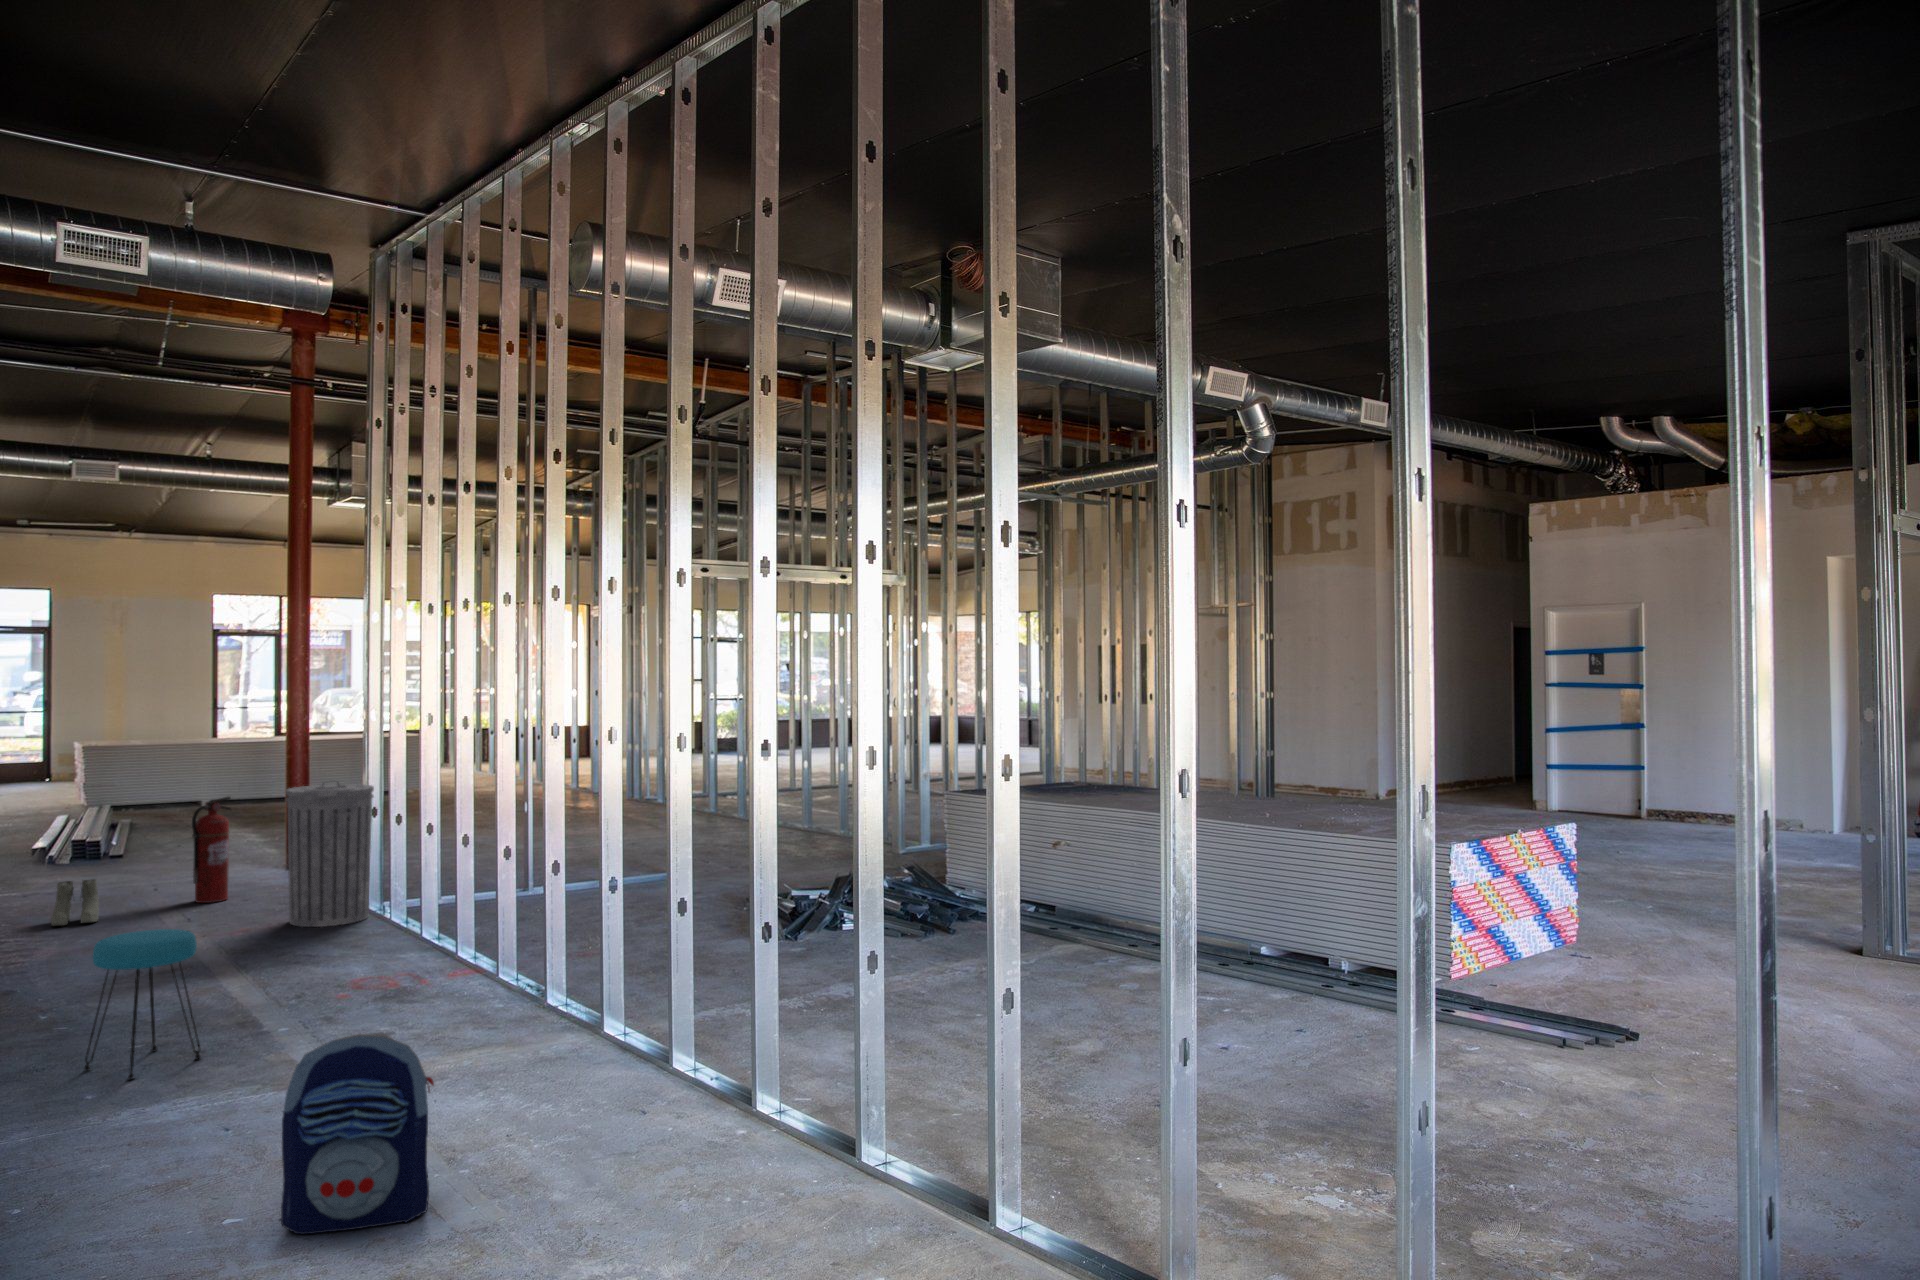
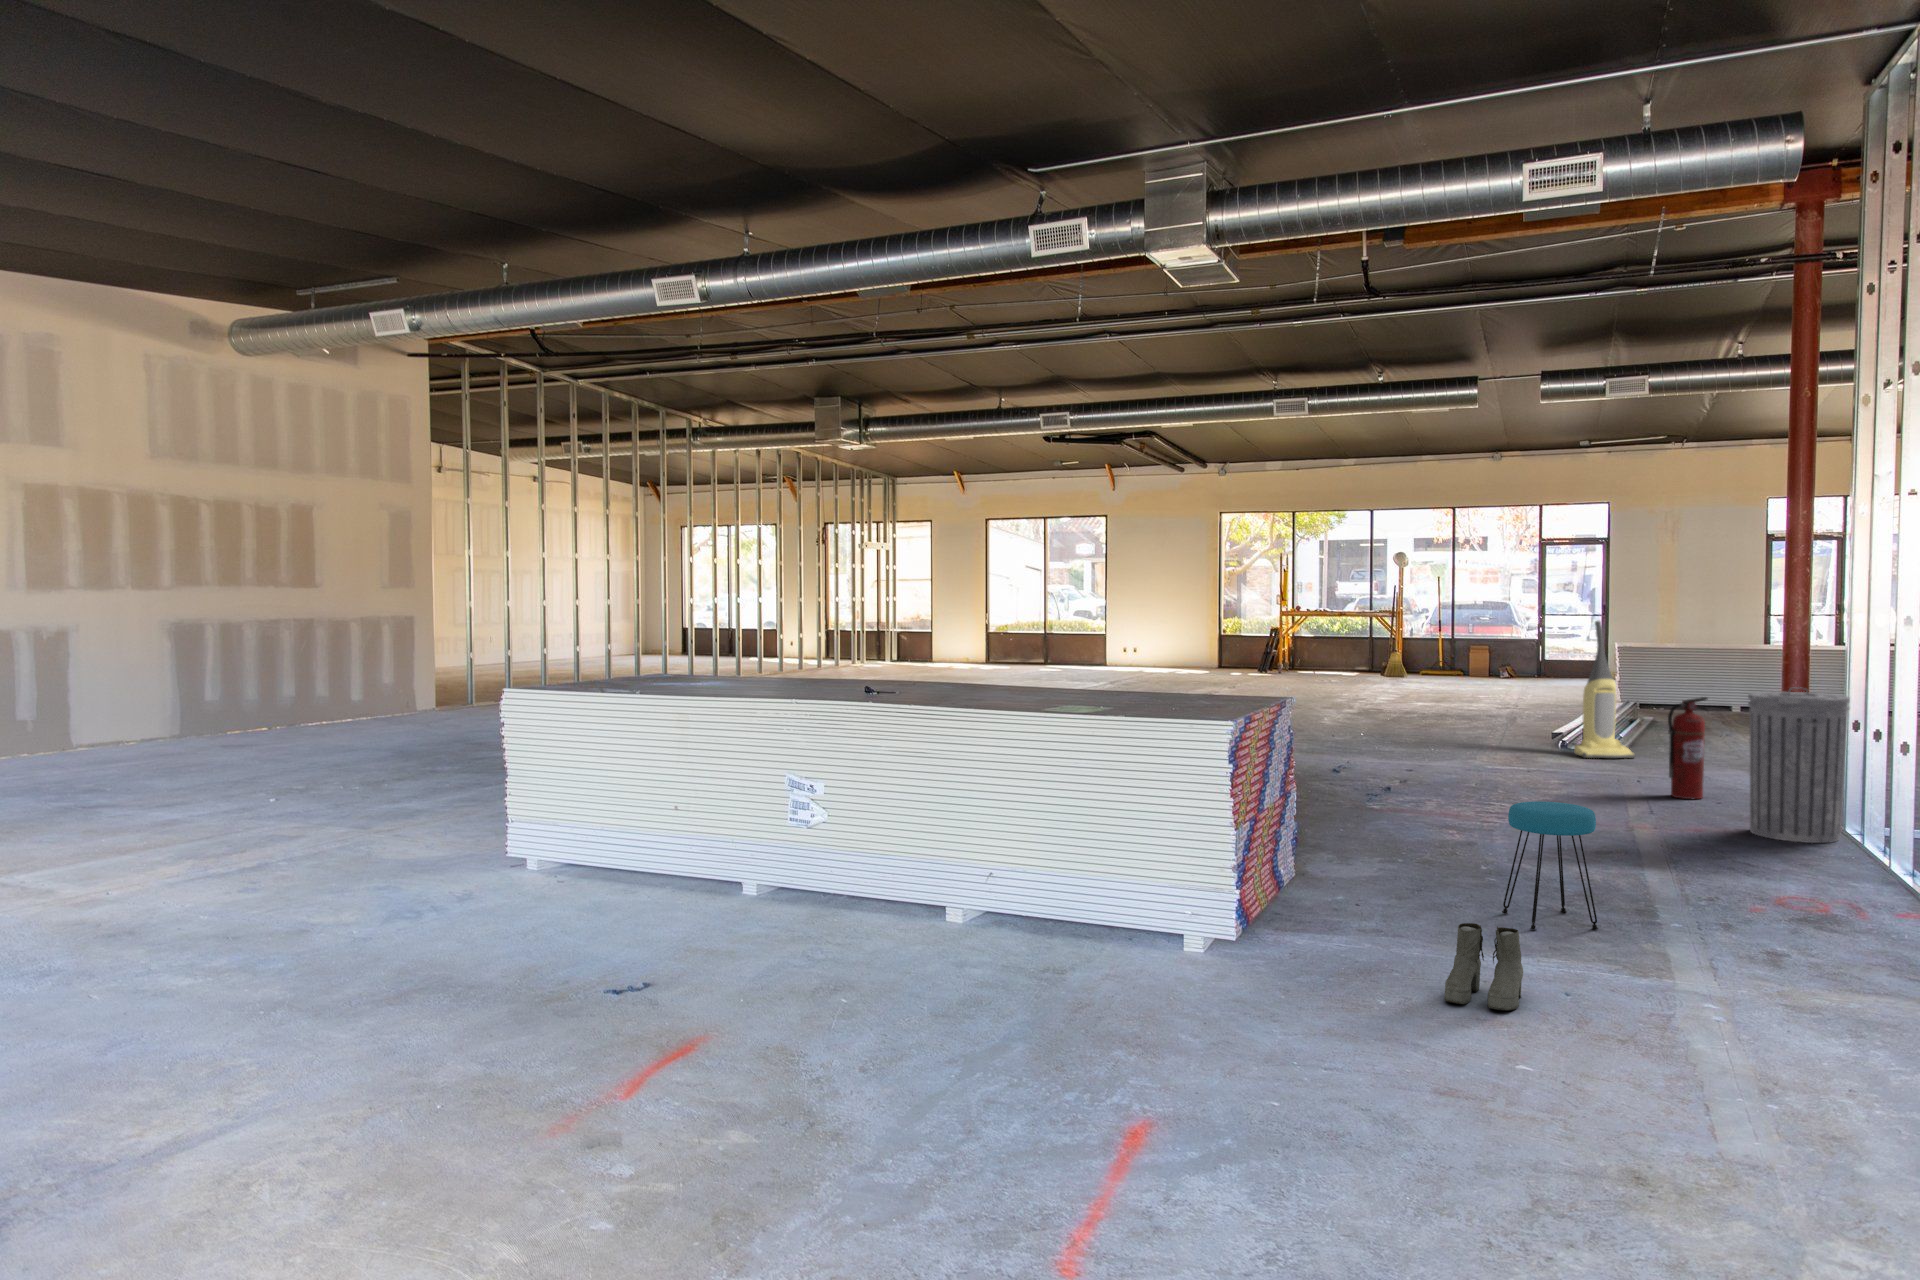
vacuum cleaner: none [62,722,135,876] -> present [1574,621,1635,758]
boots: present [51,879,99,926] -> present [1444,923,1523,1011]
backpack: present [281,1034,434,1235] -> none [1579,926,1737,1133]

